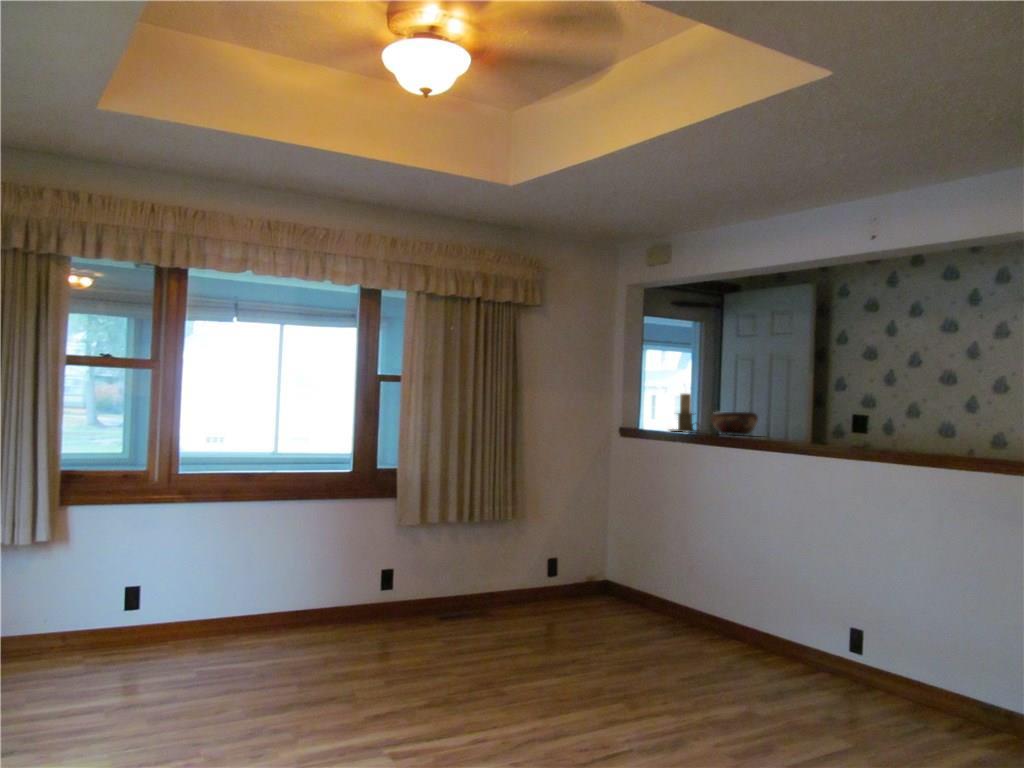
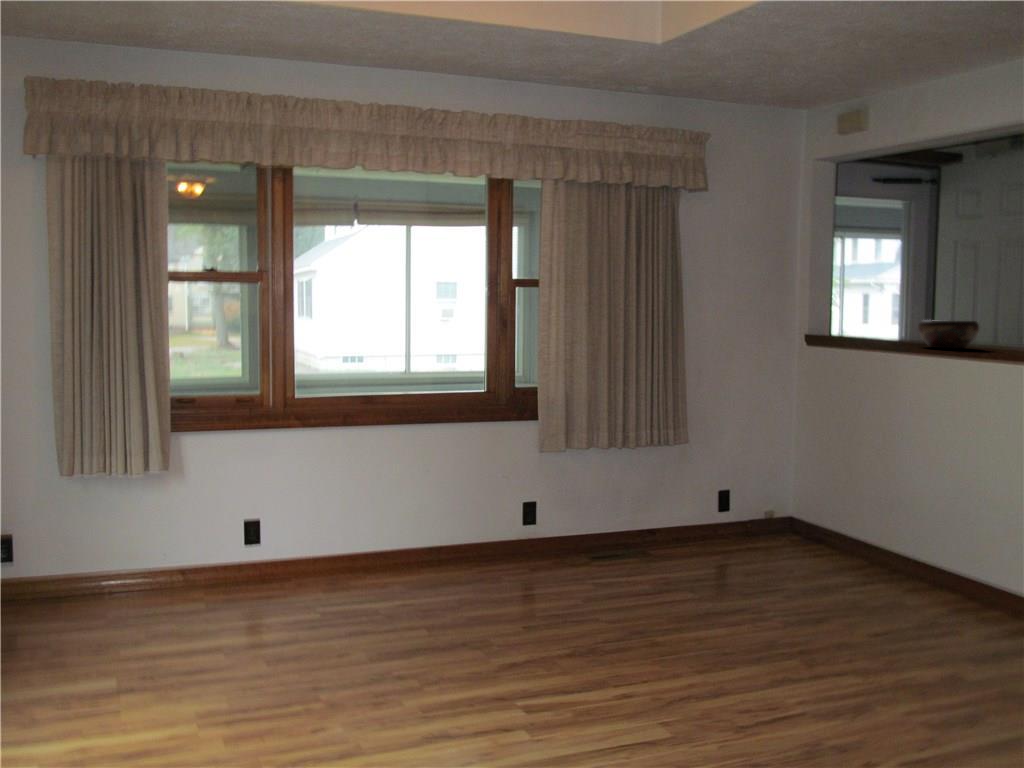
candle holder: present [670,394,701,432] -> none [862,295,910,343]

